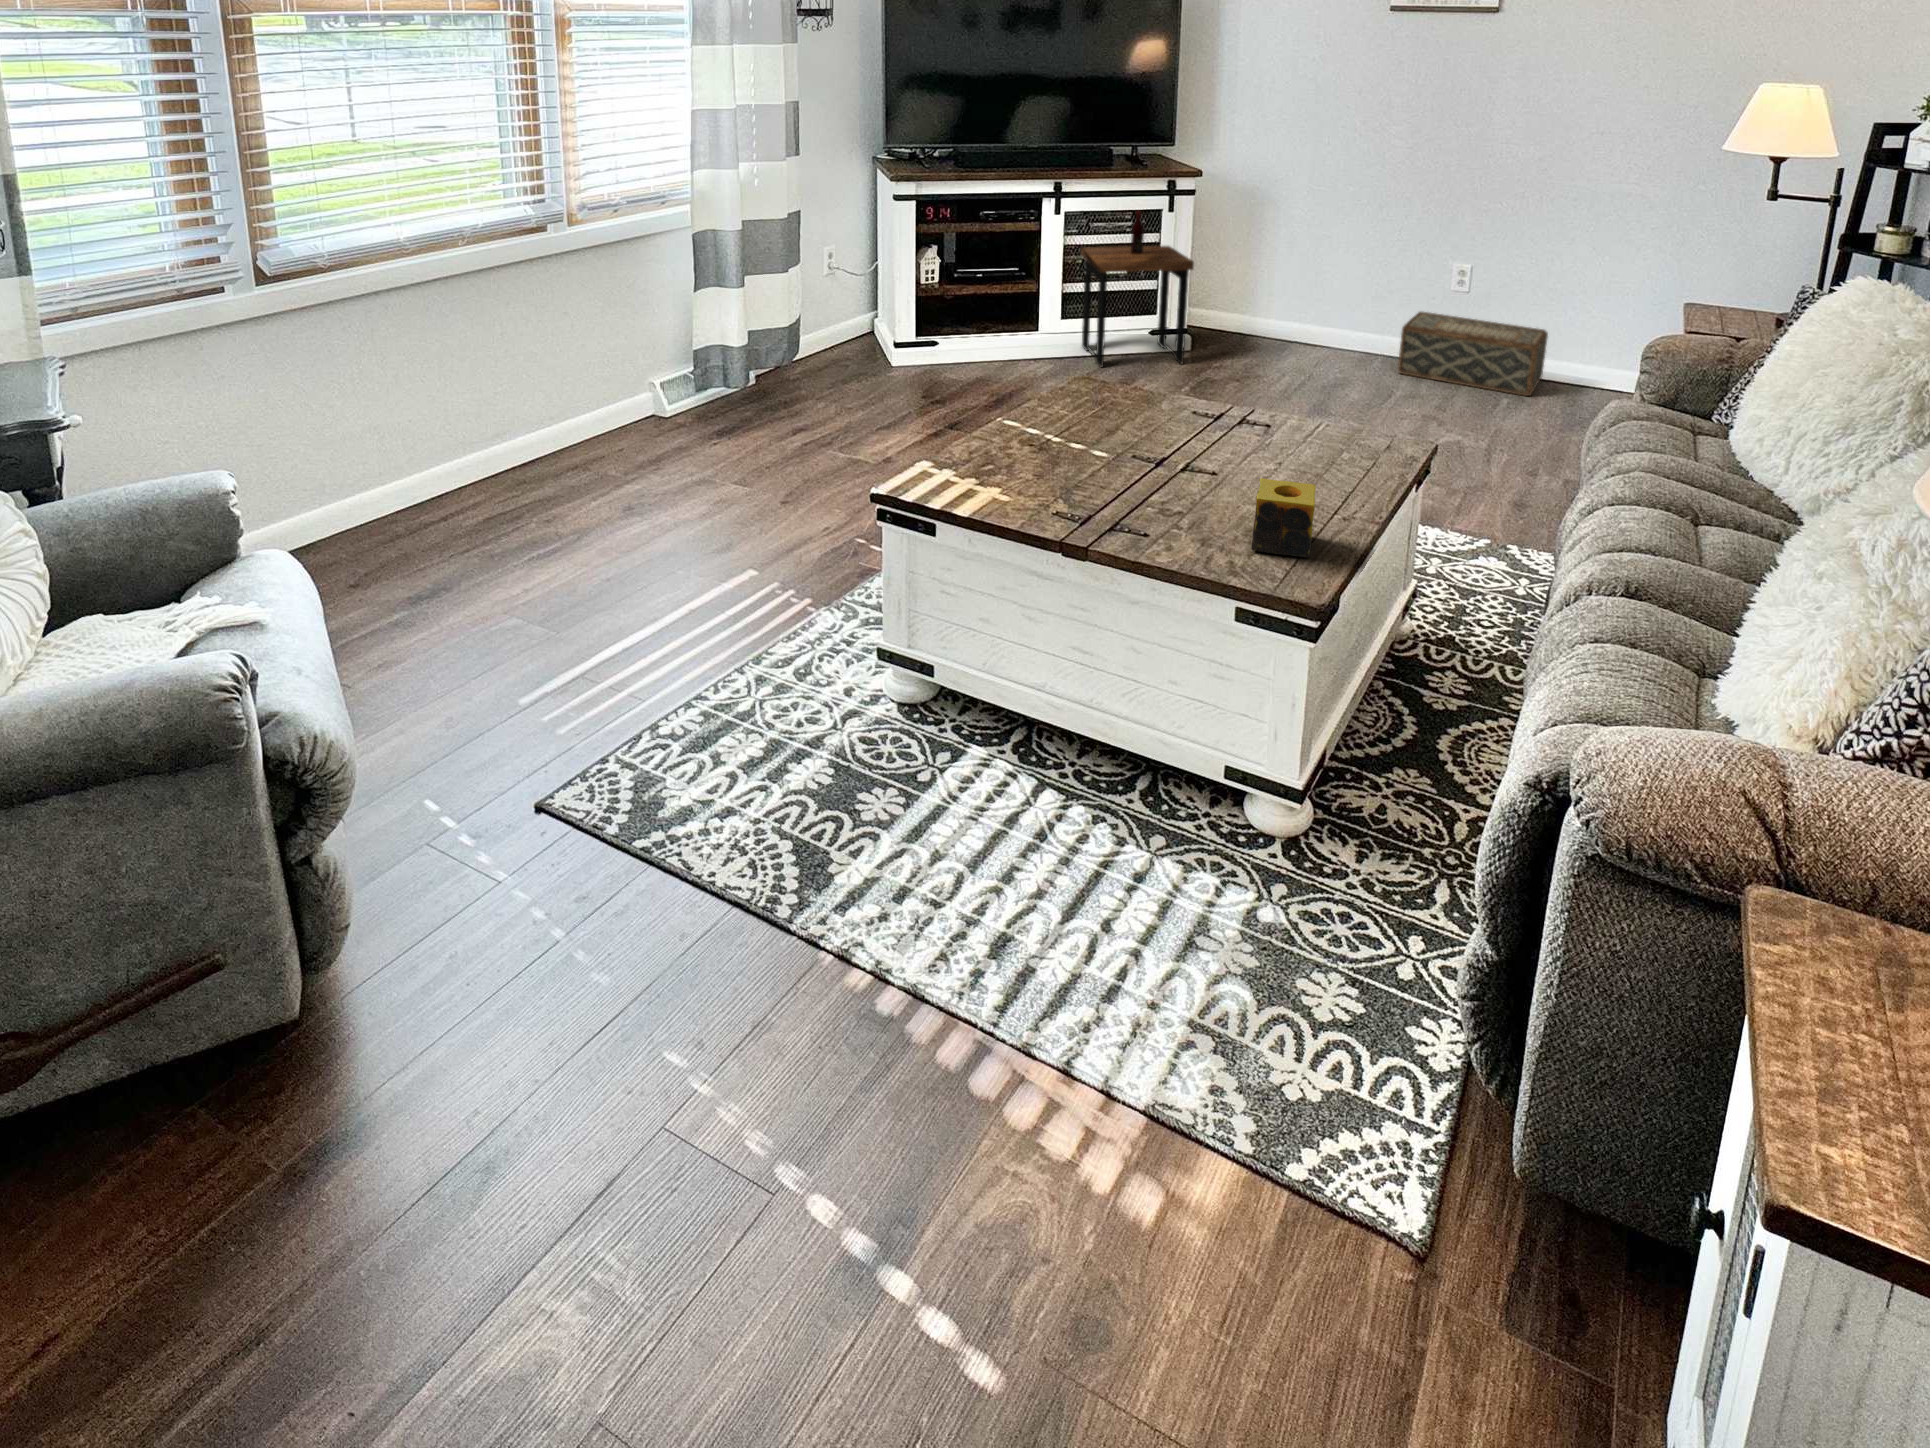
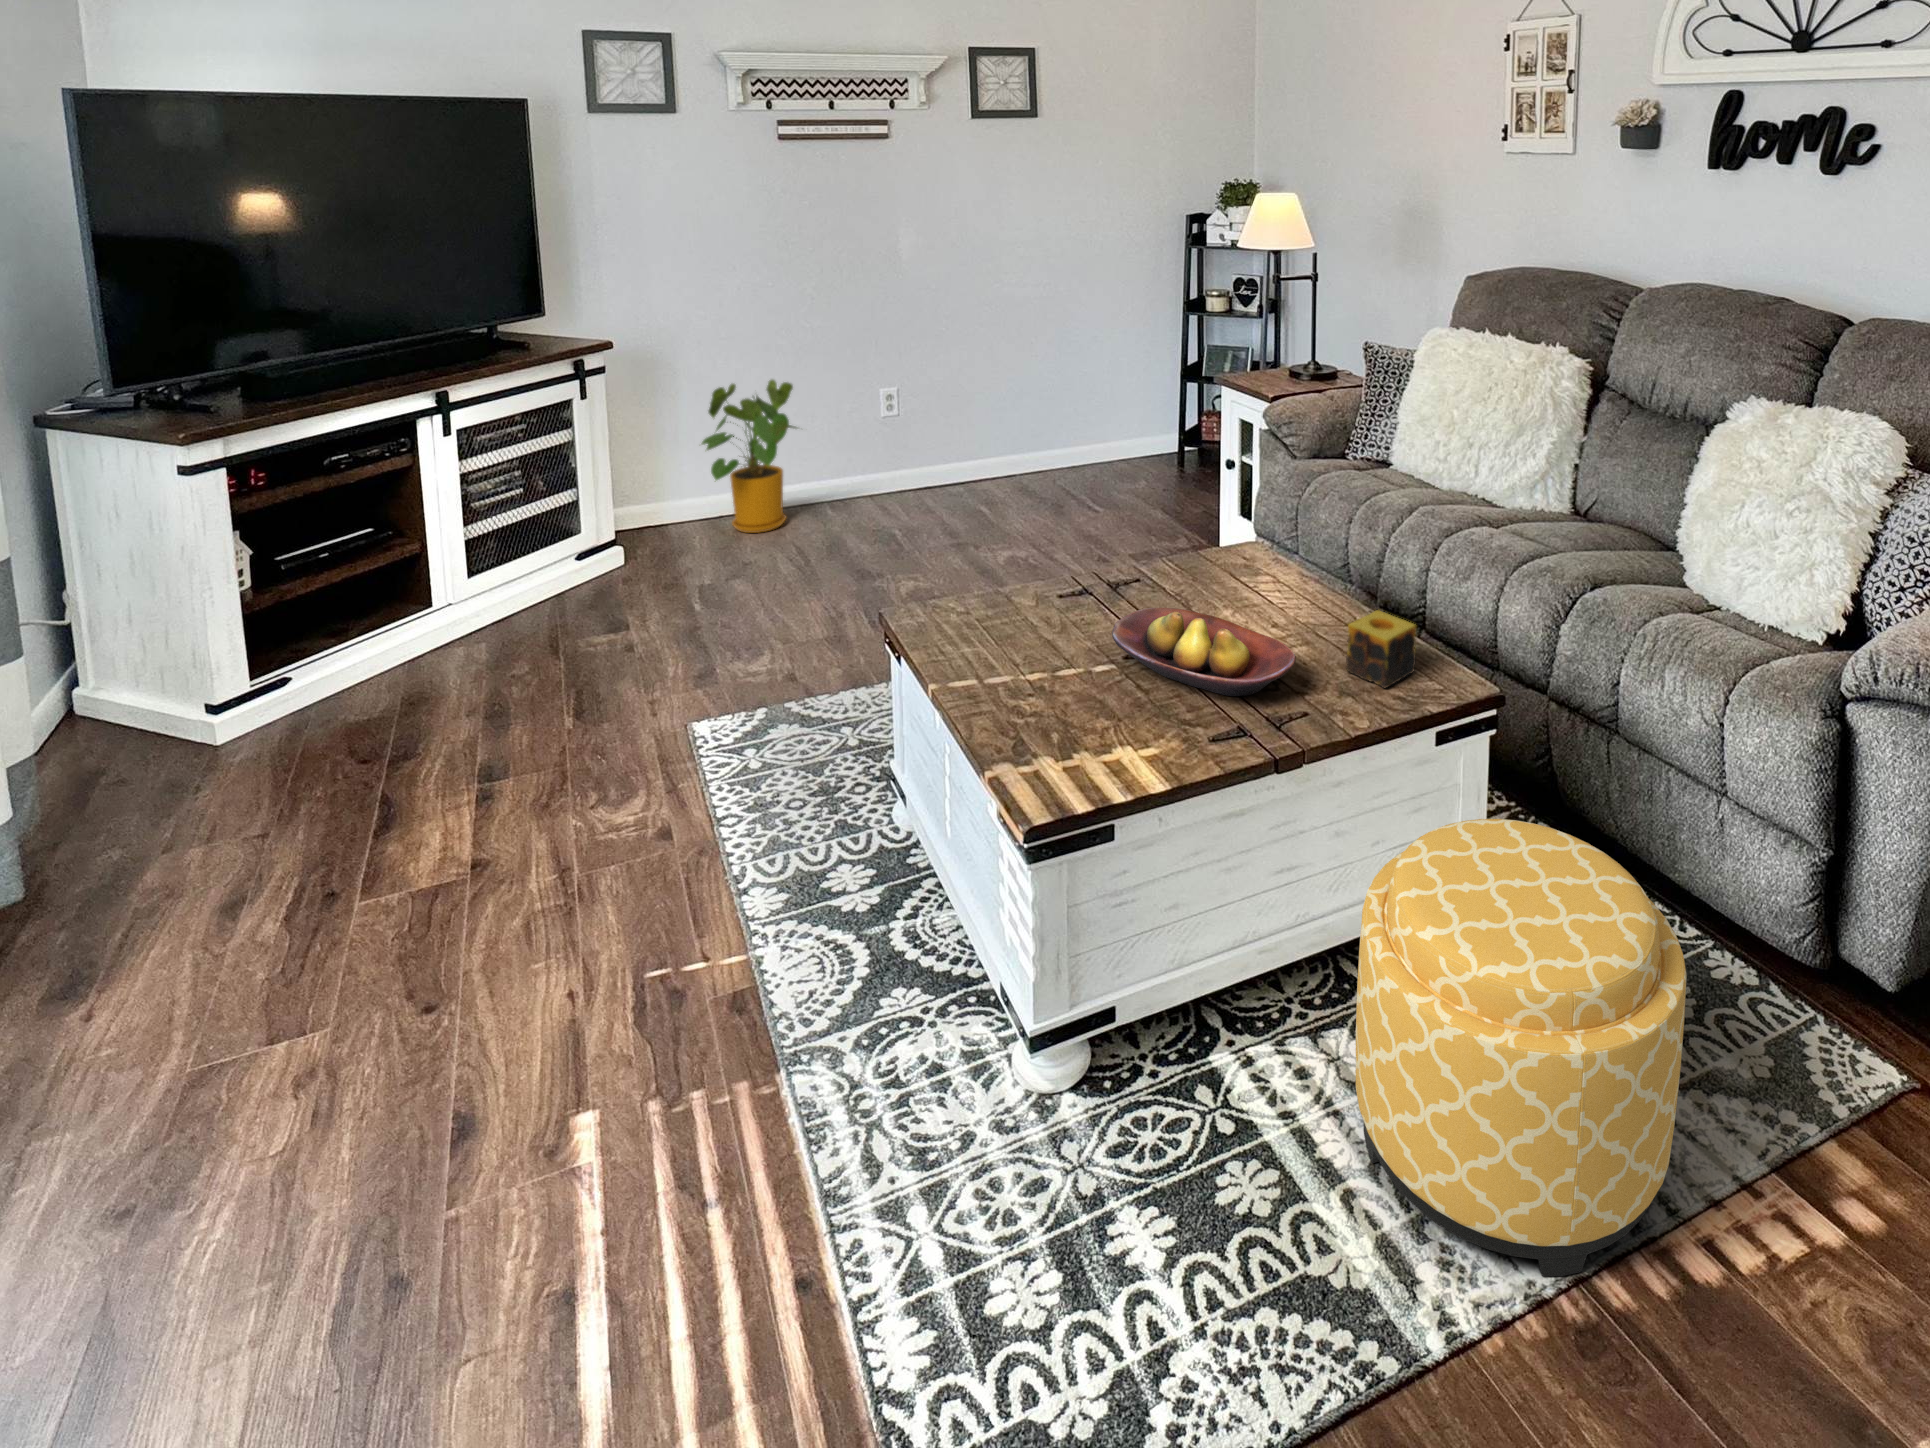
side table: present [1081,211,1194,367] -> none [481,407,665,621]
house plant: none [1241,230,1355,362] -> present [702,380,797,533]
woven basket: present [1398,312,1548,396] -> none [859,424,1000,506]
fruit bowl: none [1099,413,1215,501] -> present [1112,608,1295,696]
ottoman: none [893,636,1217,1053] -> present [1356,819,1687,1276]

